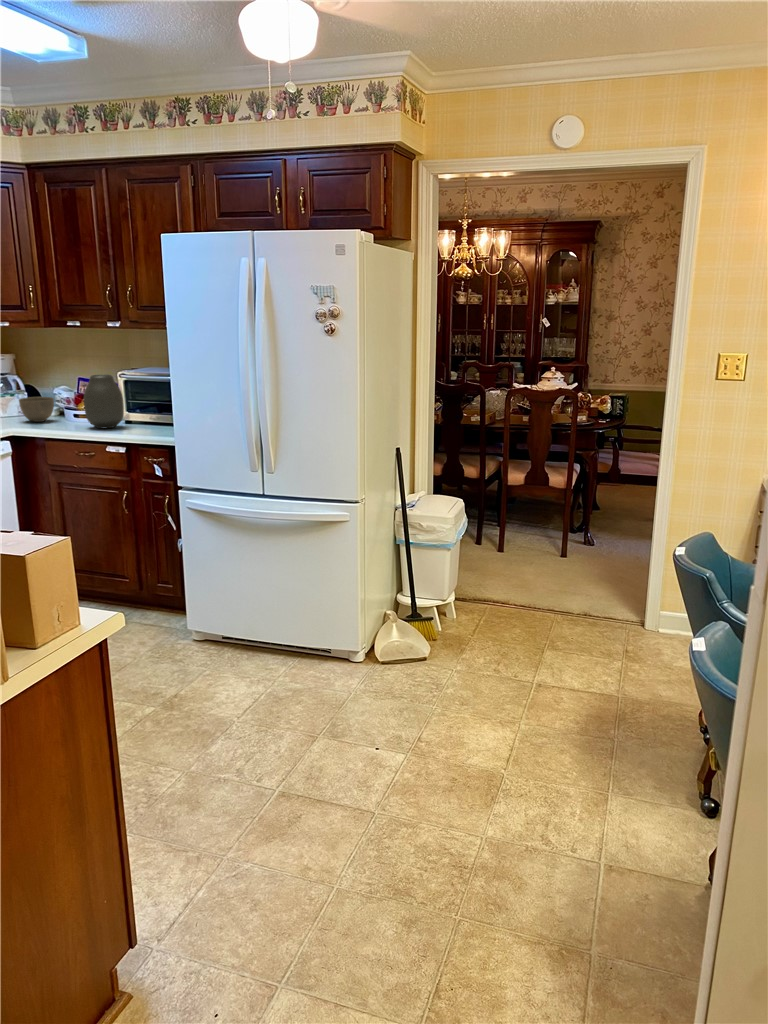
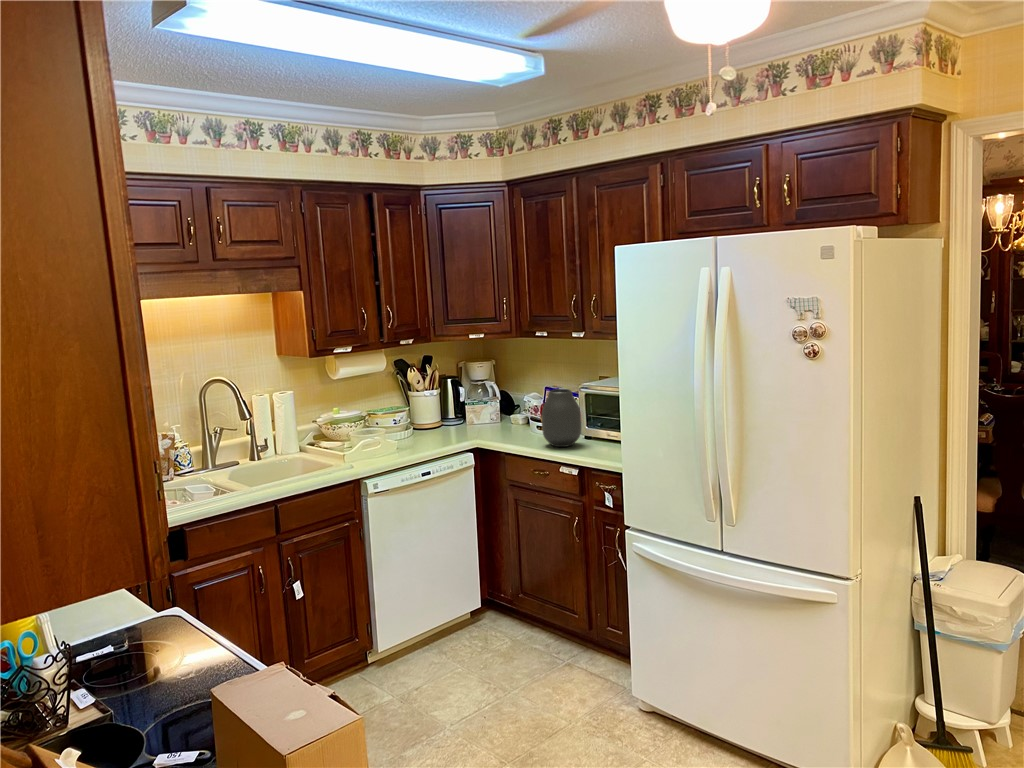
bowl: present [19,397,54,422] -> none [485,408,518,434]

